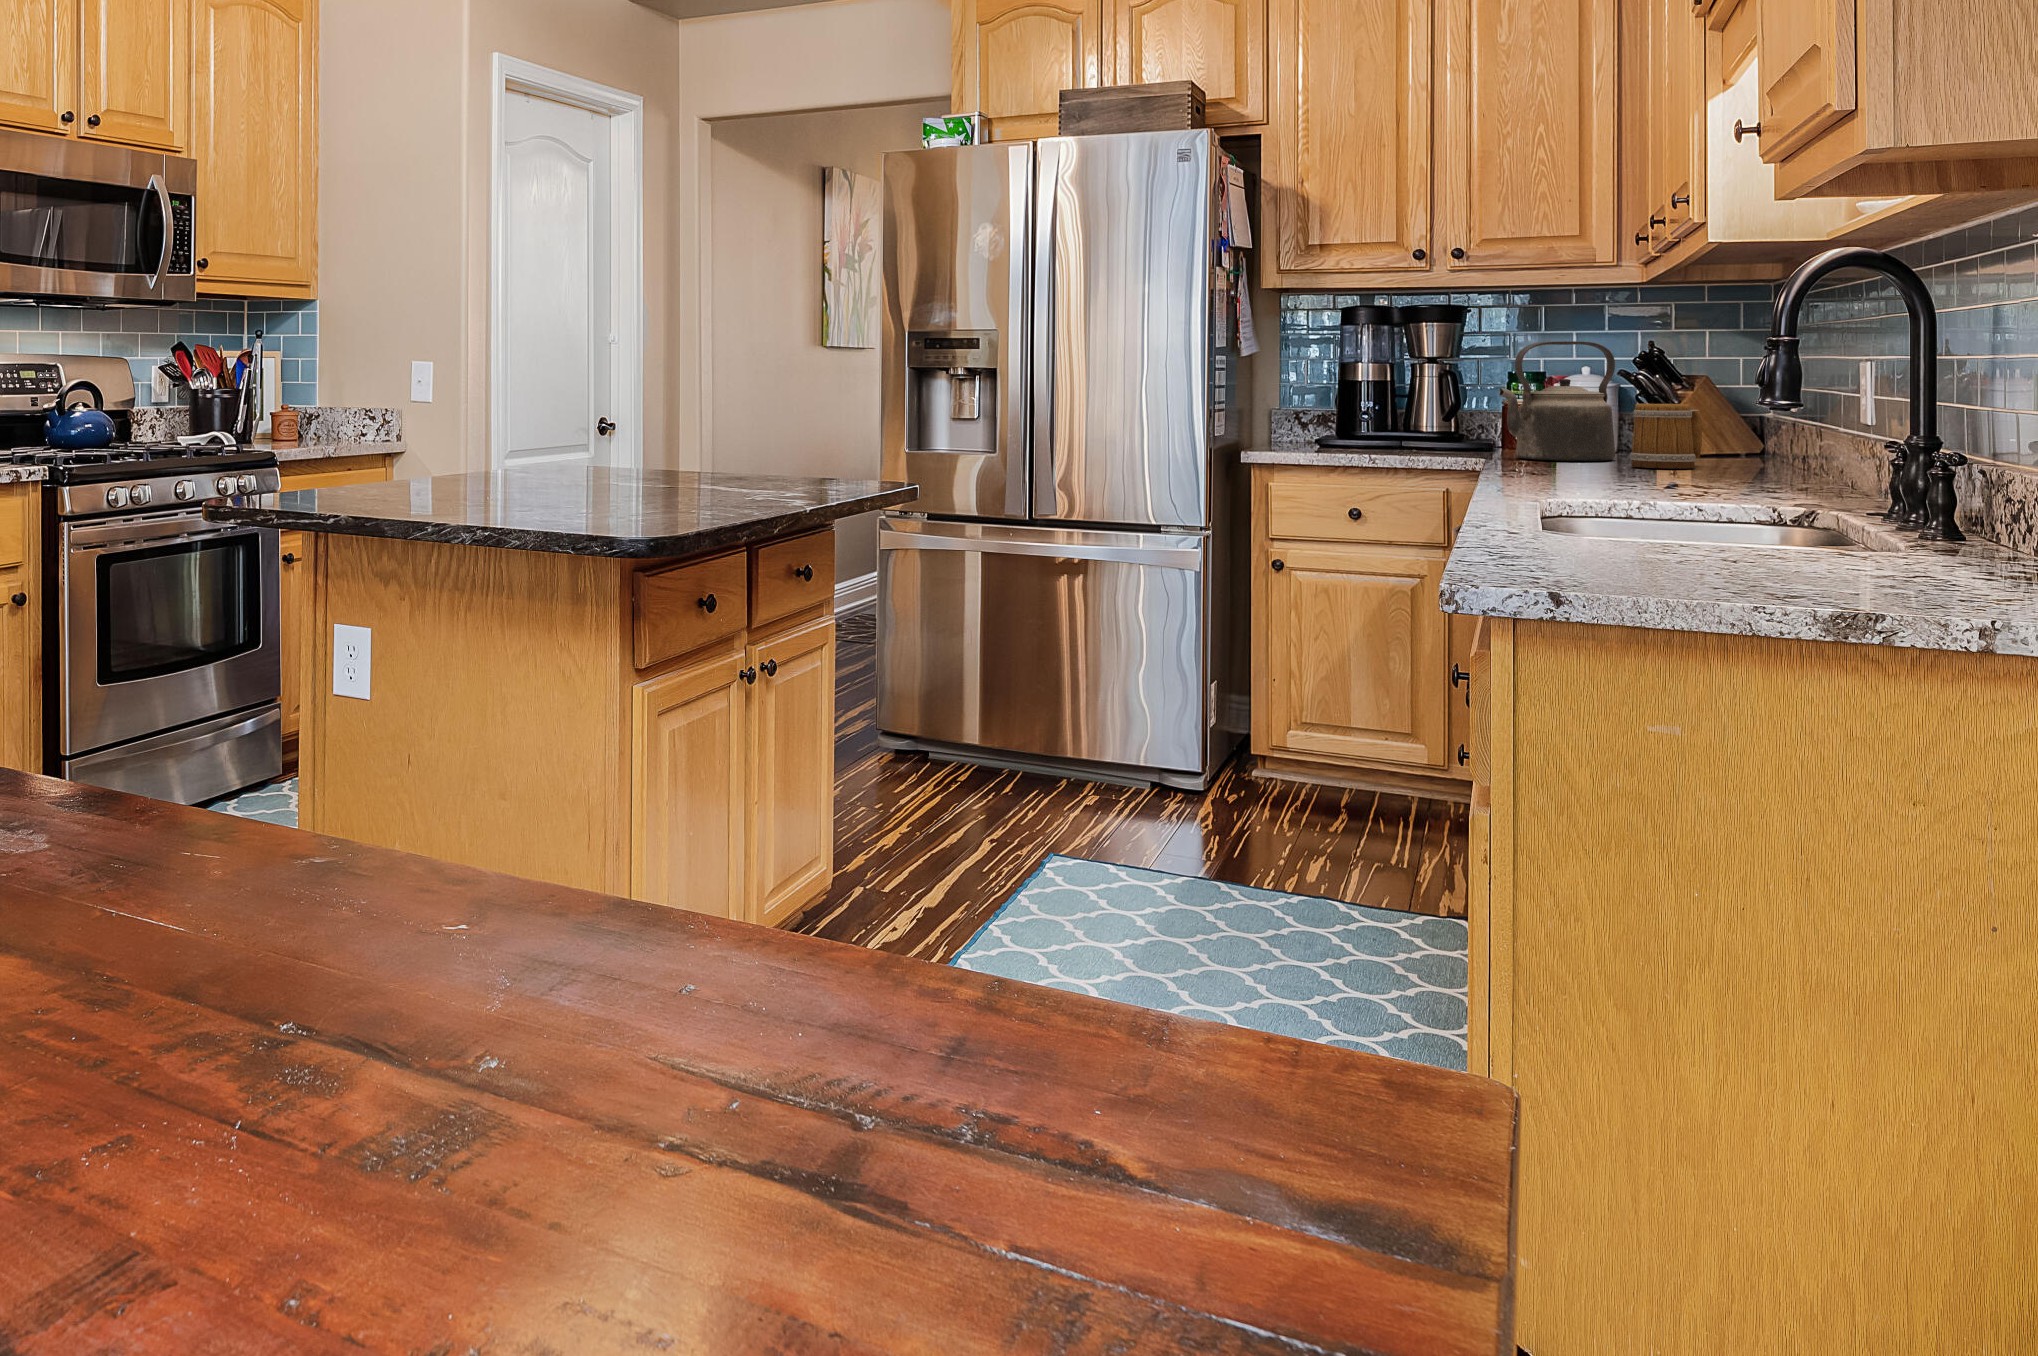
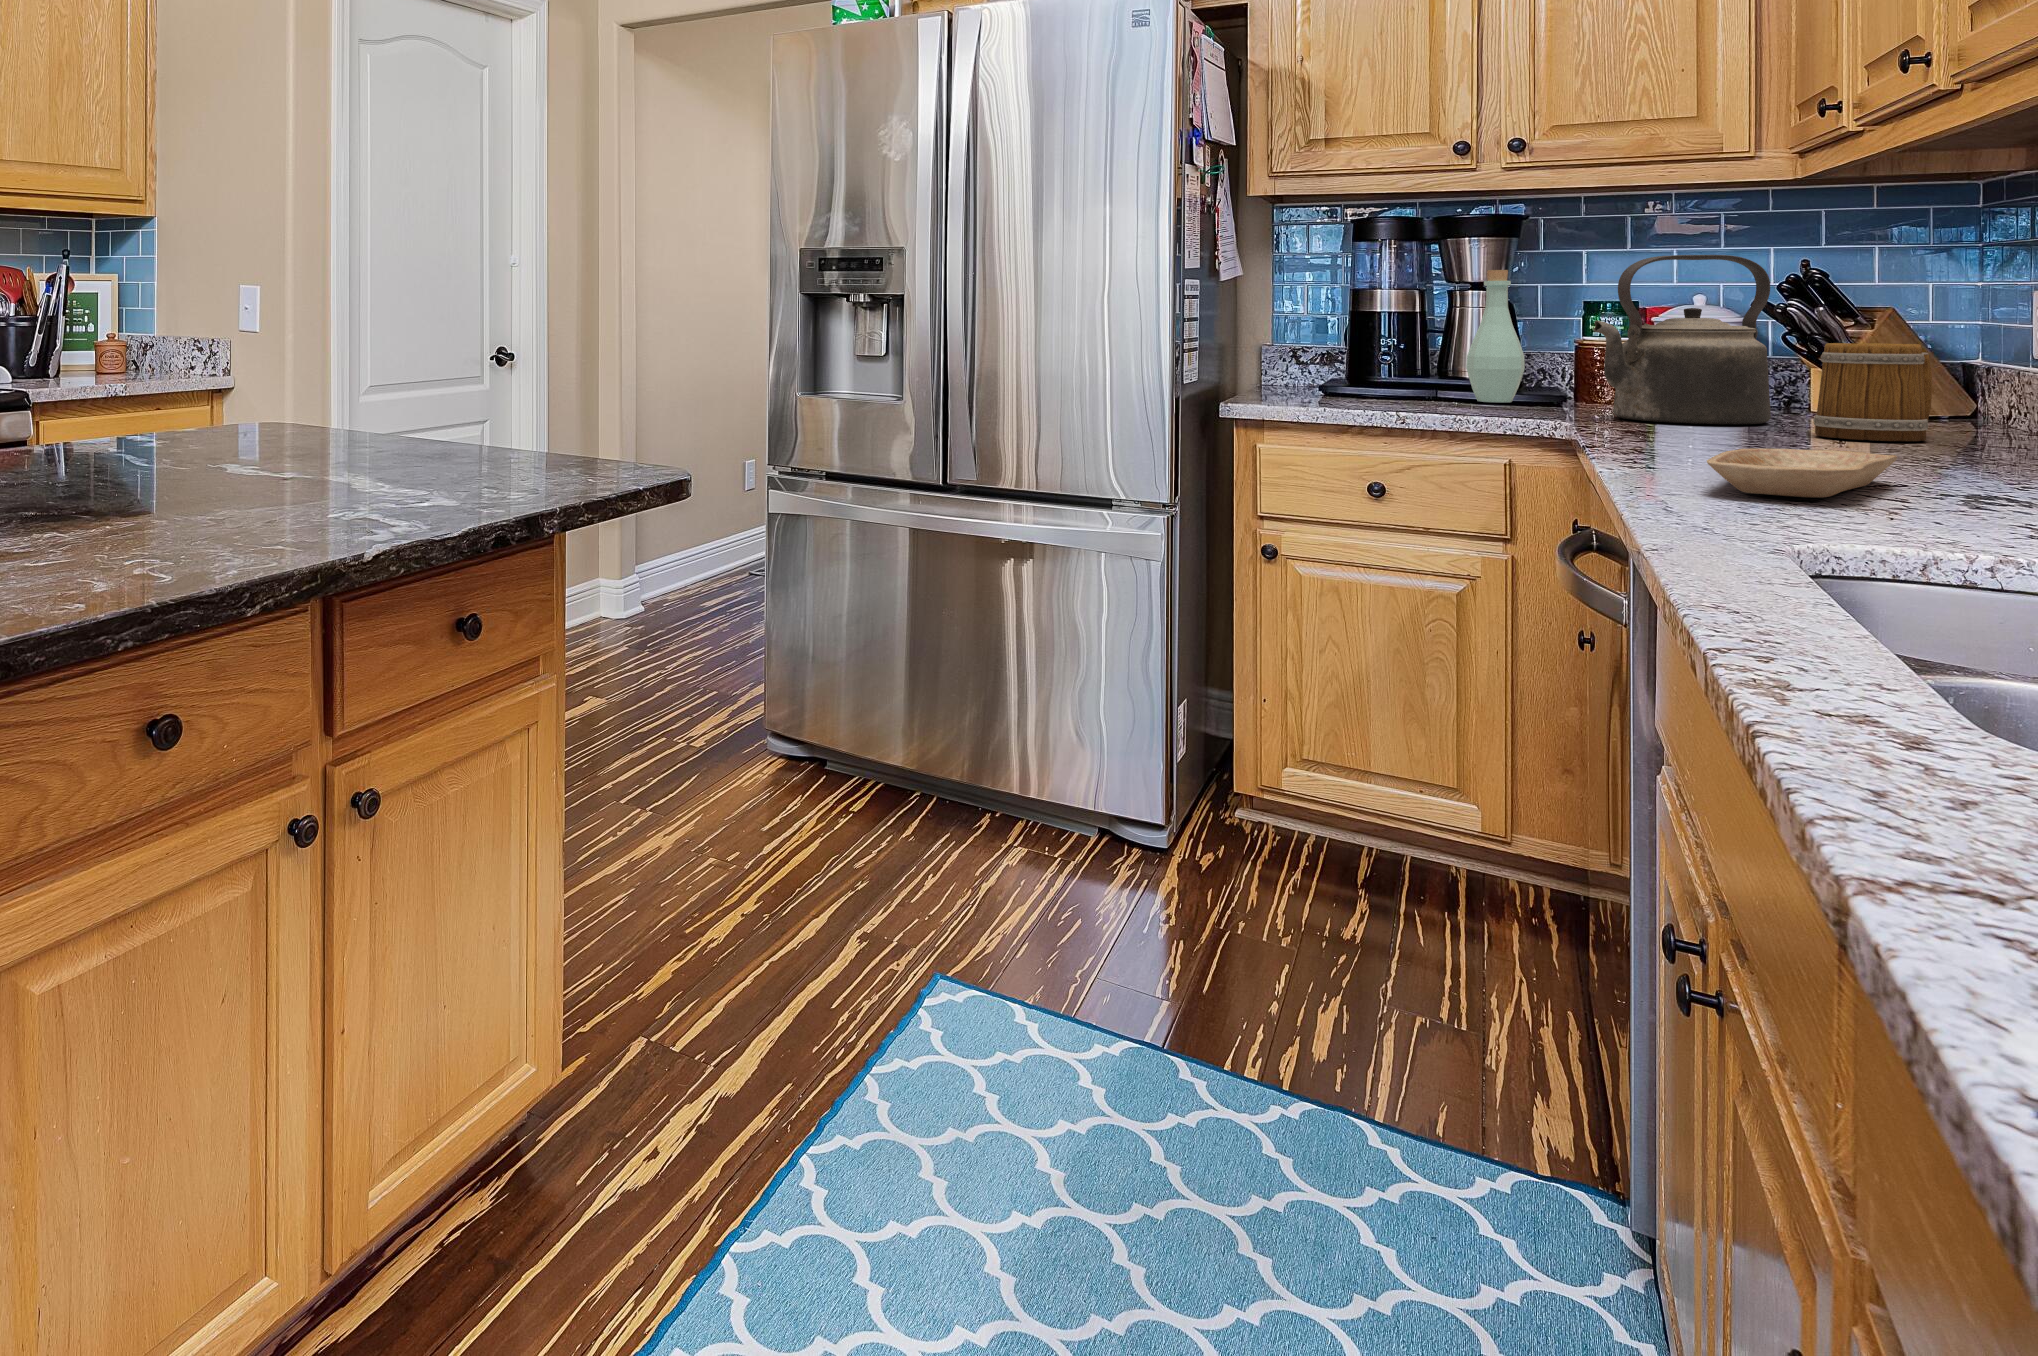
bottle: none [1422,349,1464,450] -> present [1466,270,1525,403]
tray: none [1523,469,1634,493] -> present [1707,448,1897,497]

